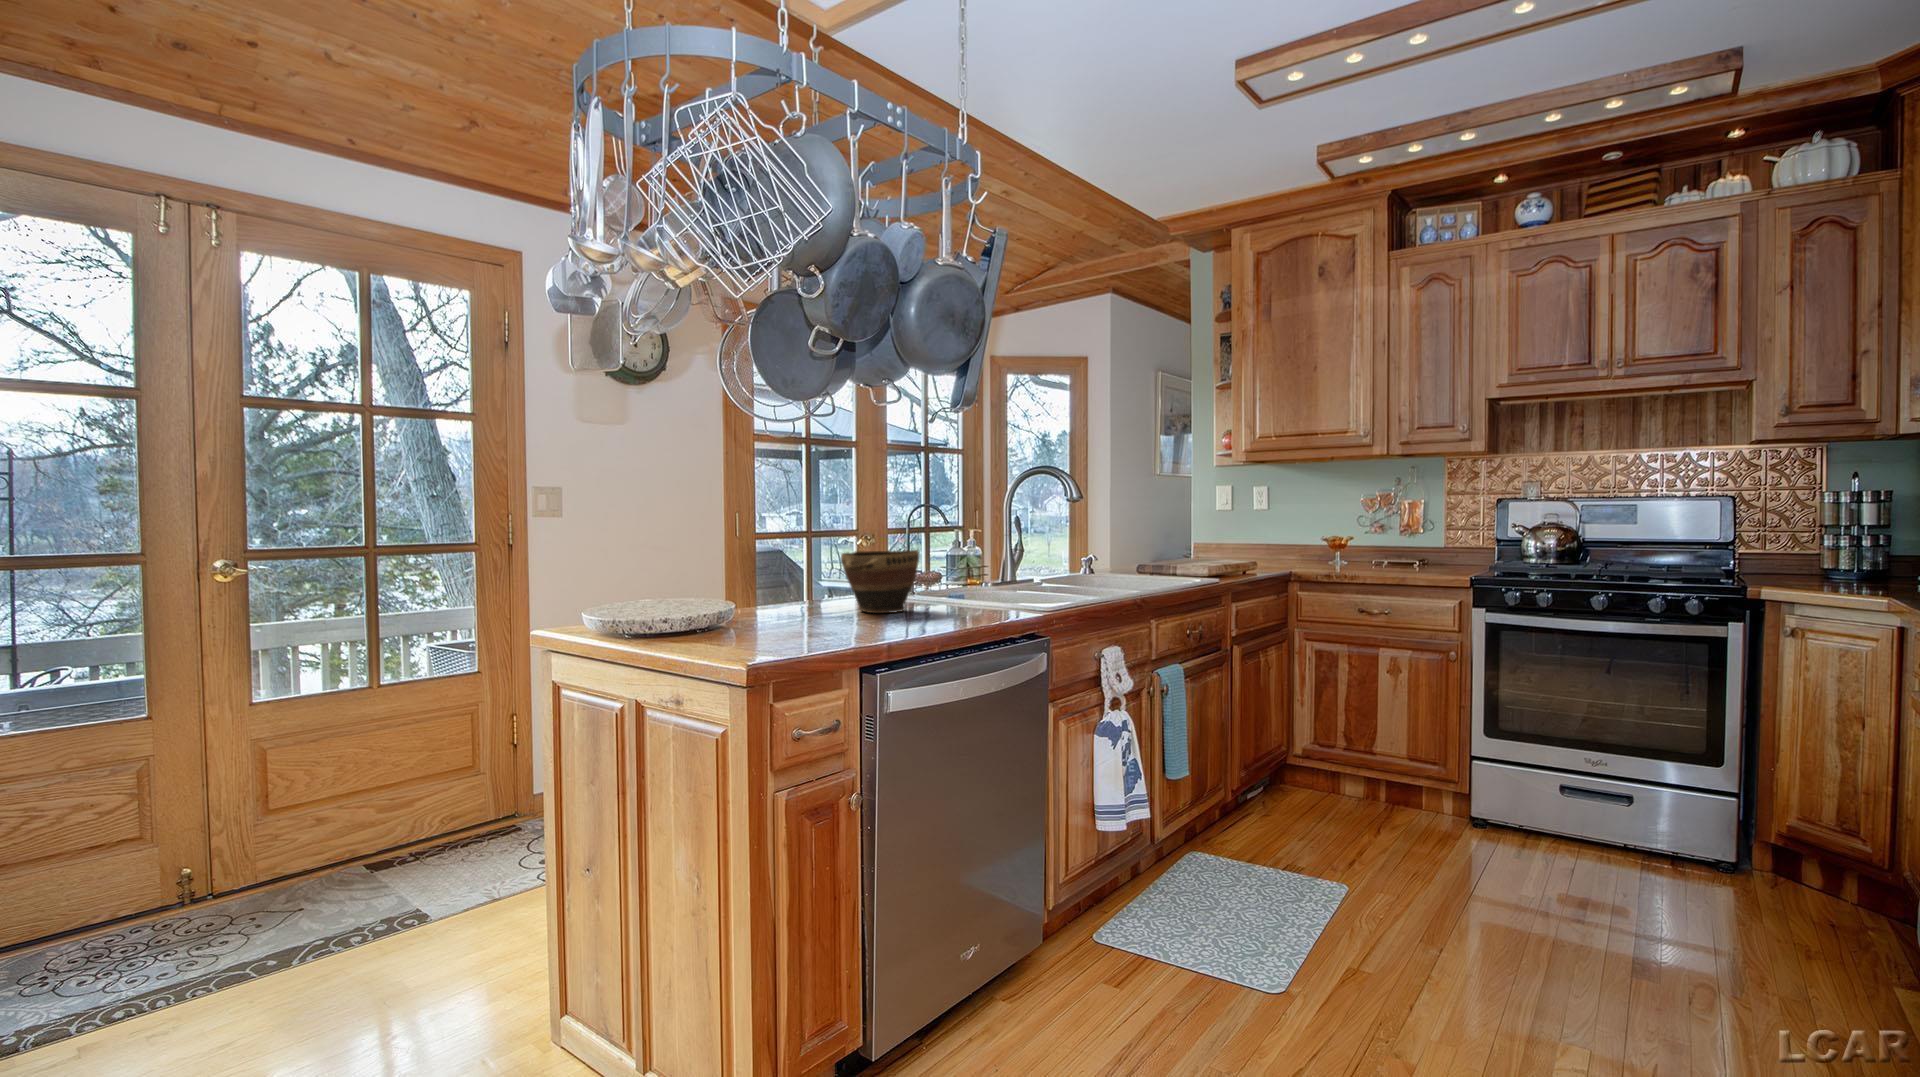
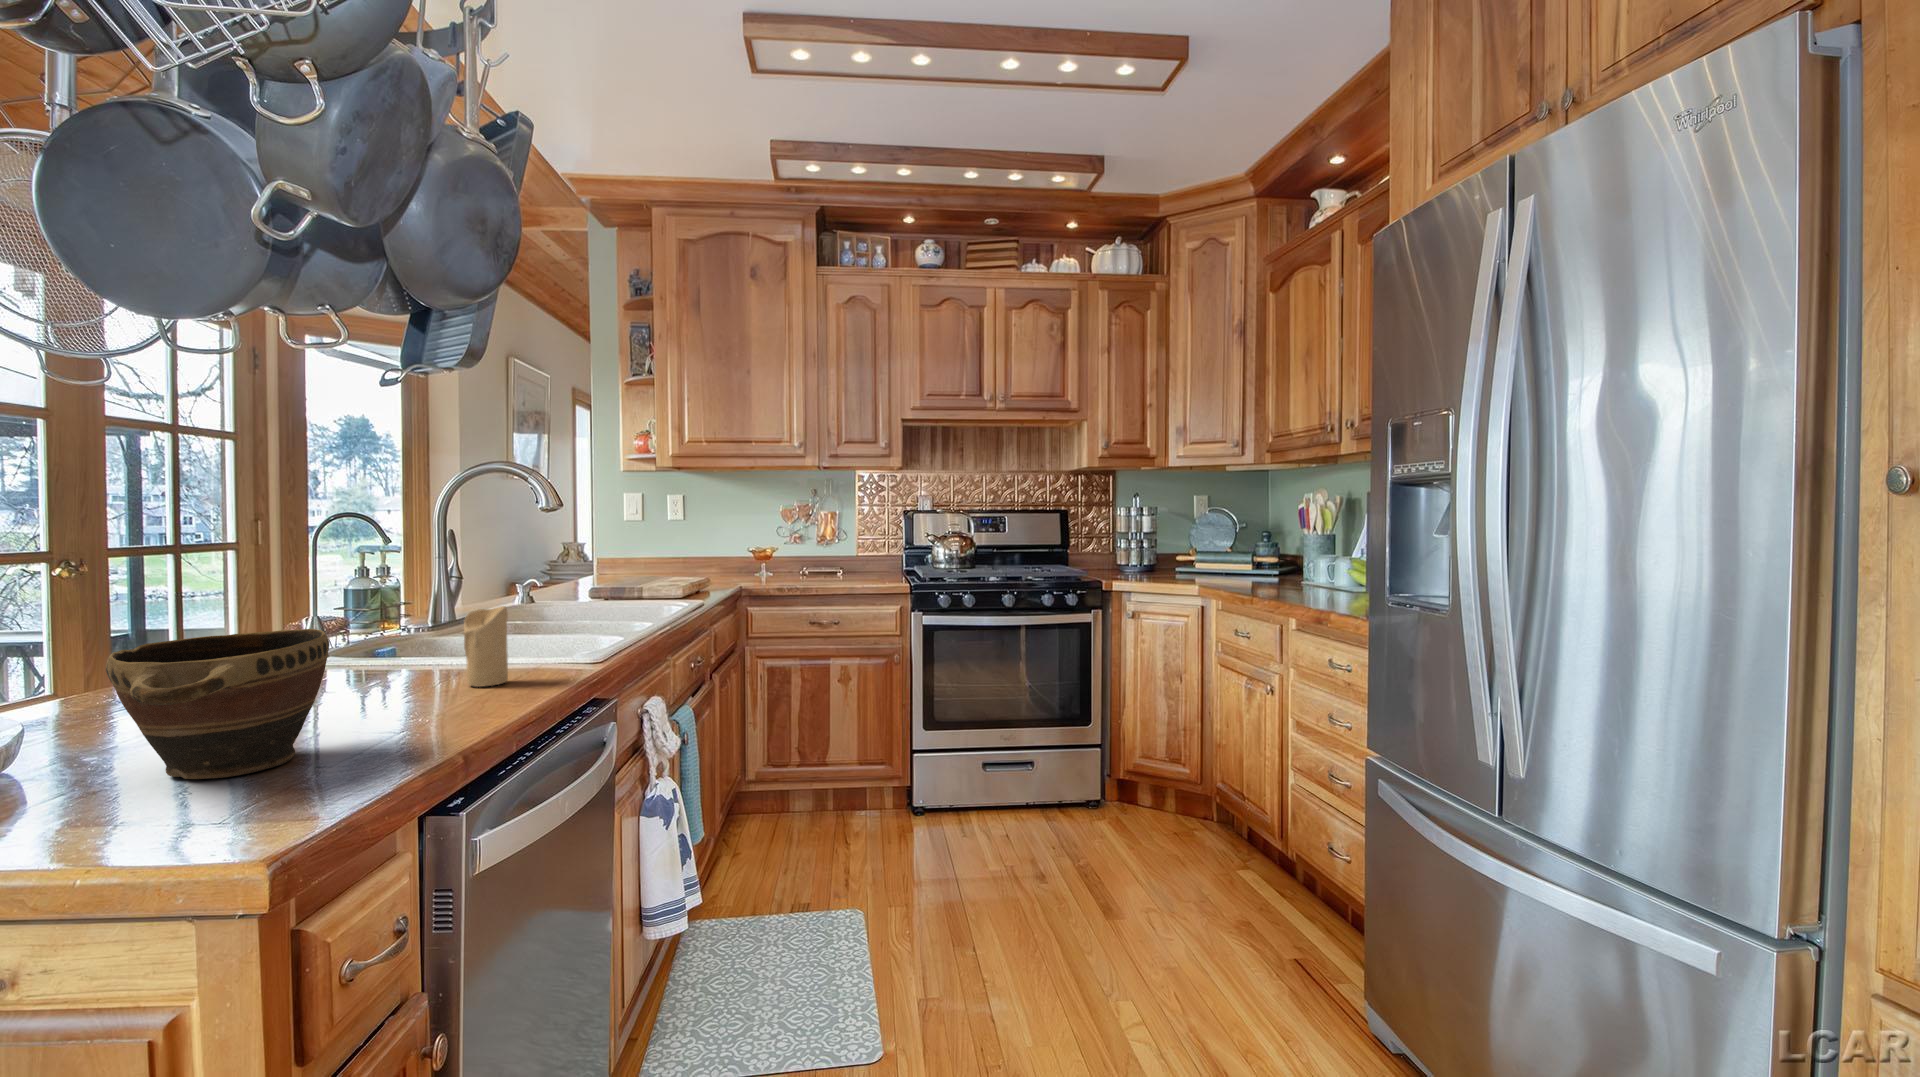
candle: none [1002,552,1026,600] -> present [464,606,508,687]

